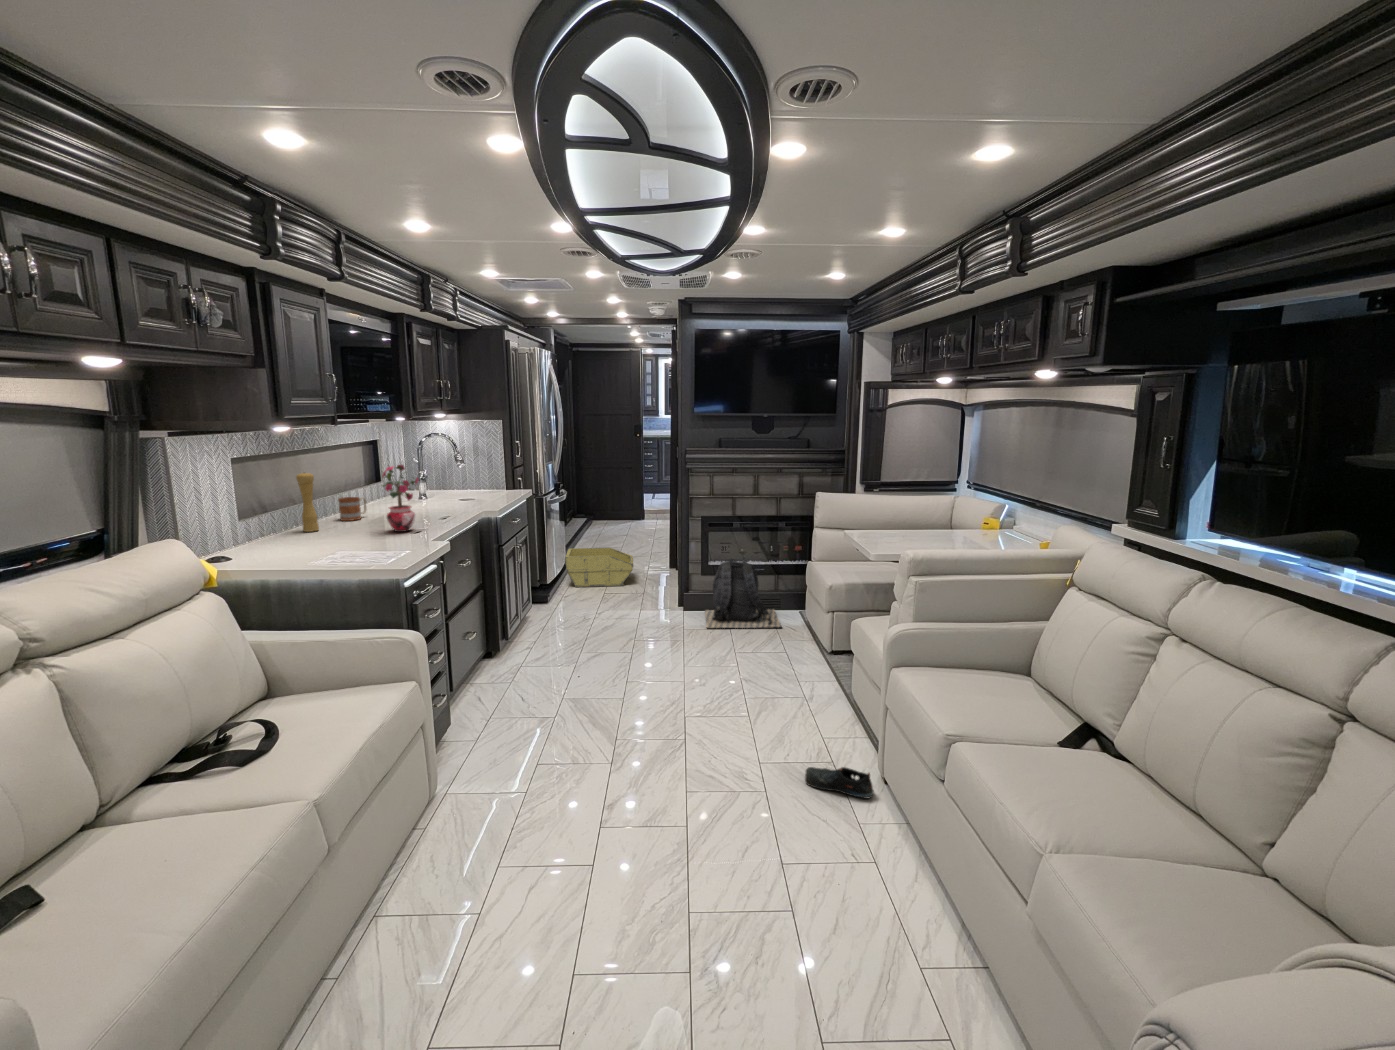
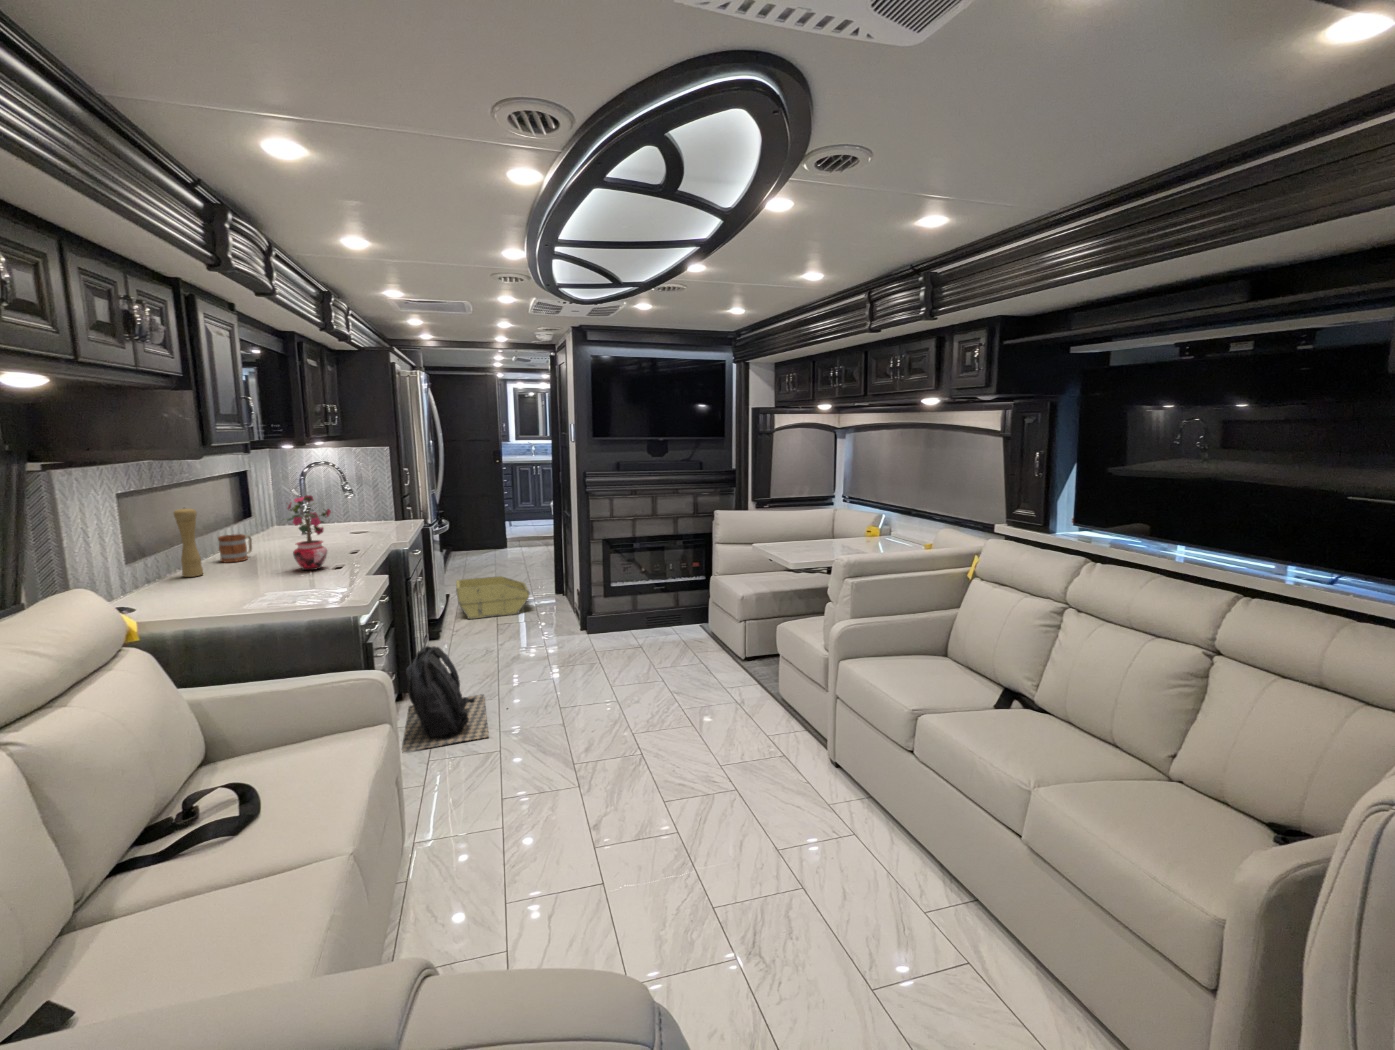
backpack: present [705,558,781,628] -> present [402,646,488,753]
shoe: present [805,767,874,798] -> none [767,757,831,783]

